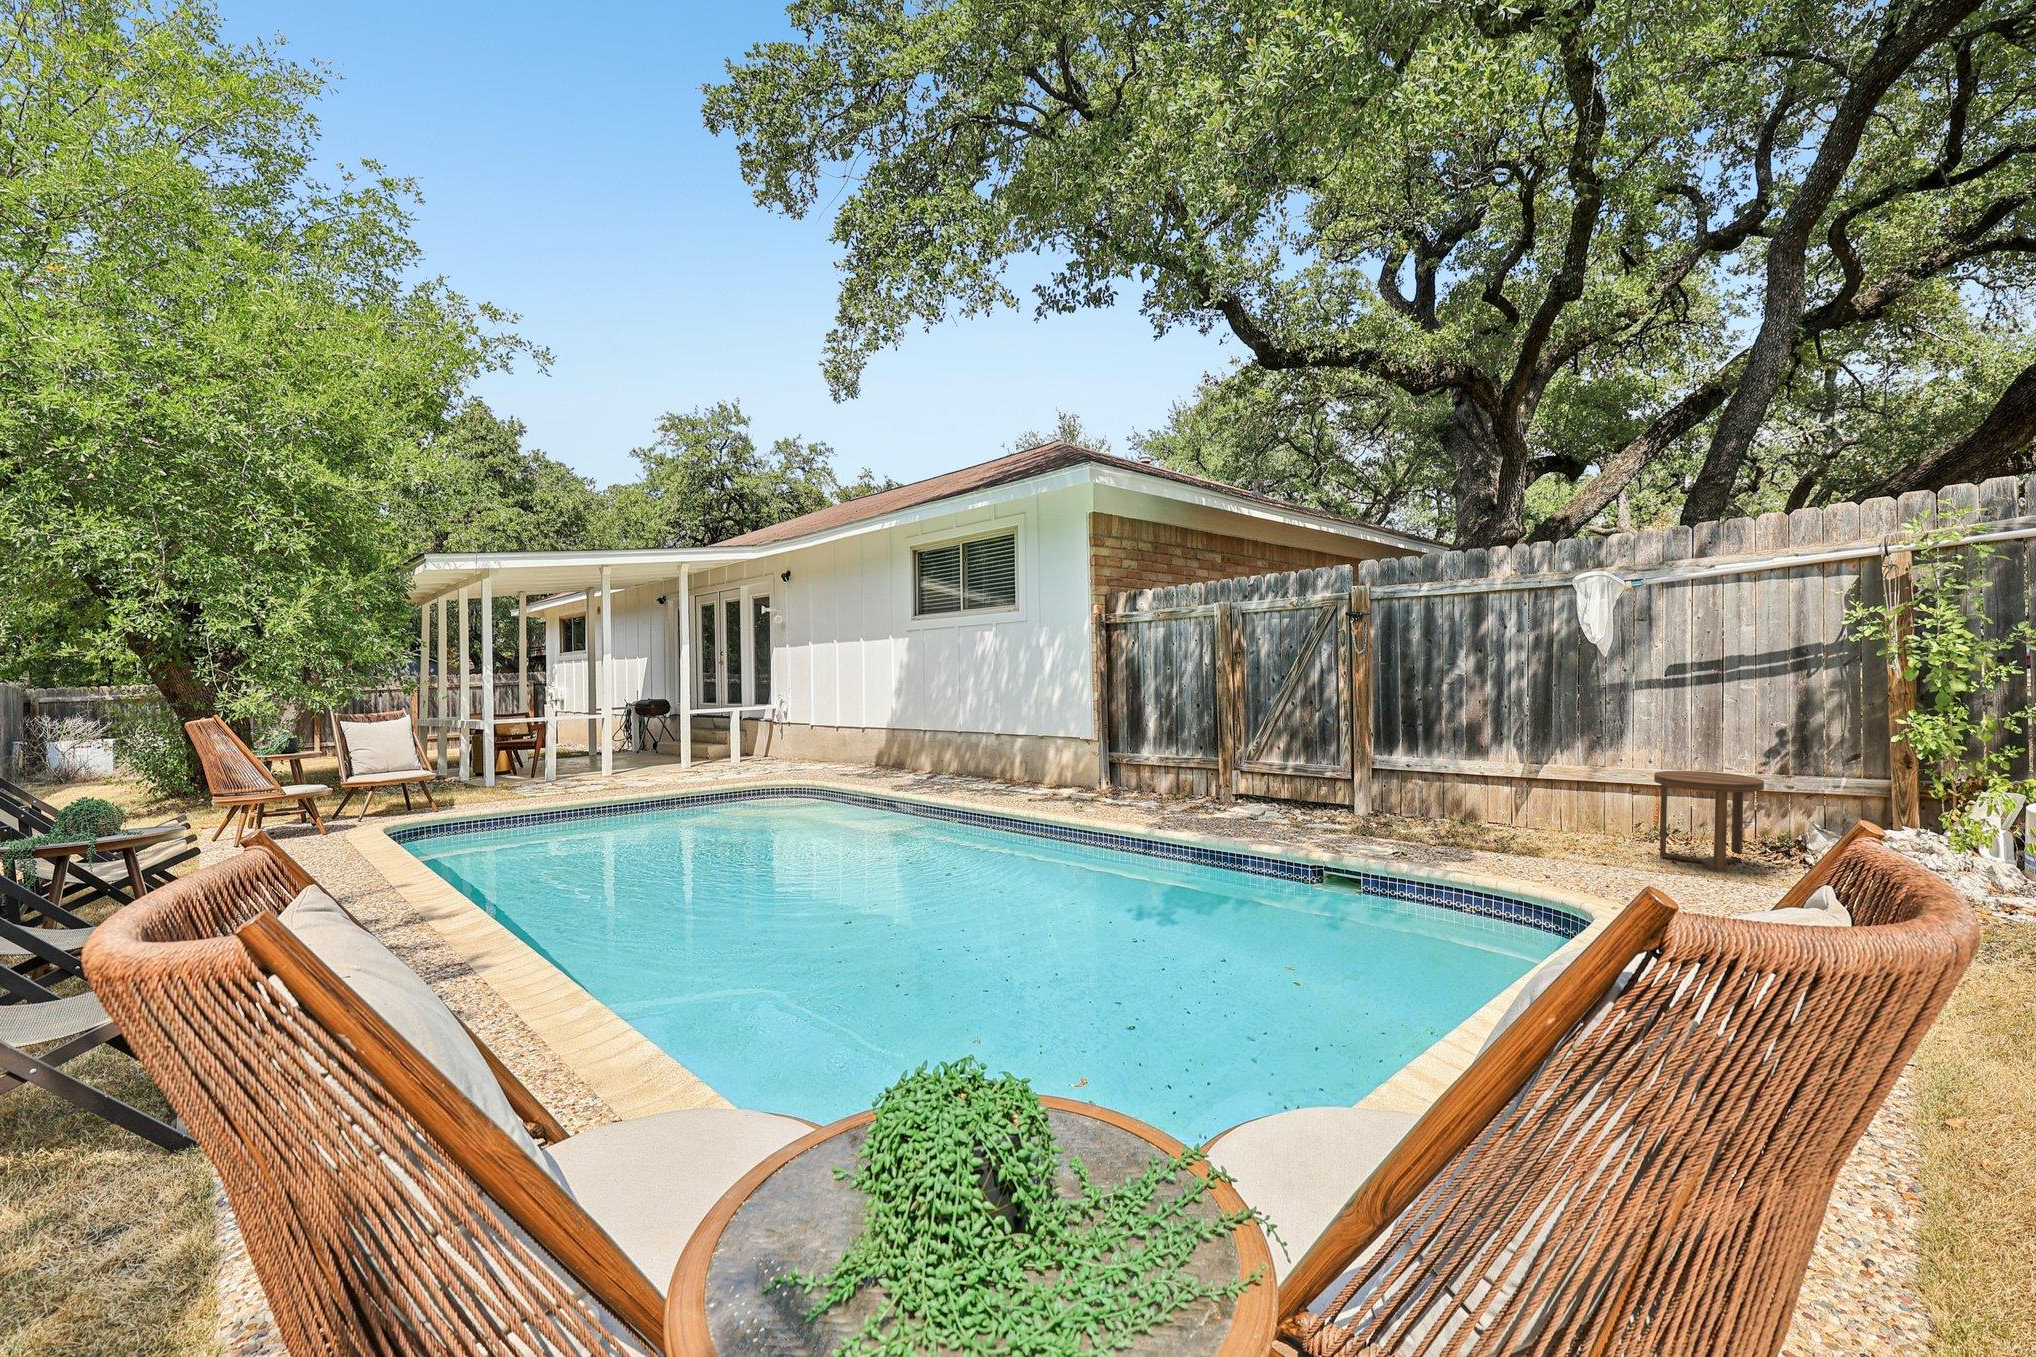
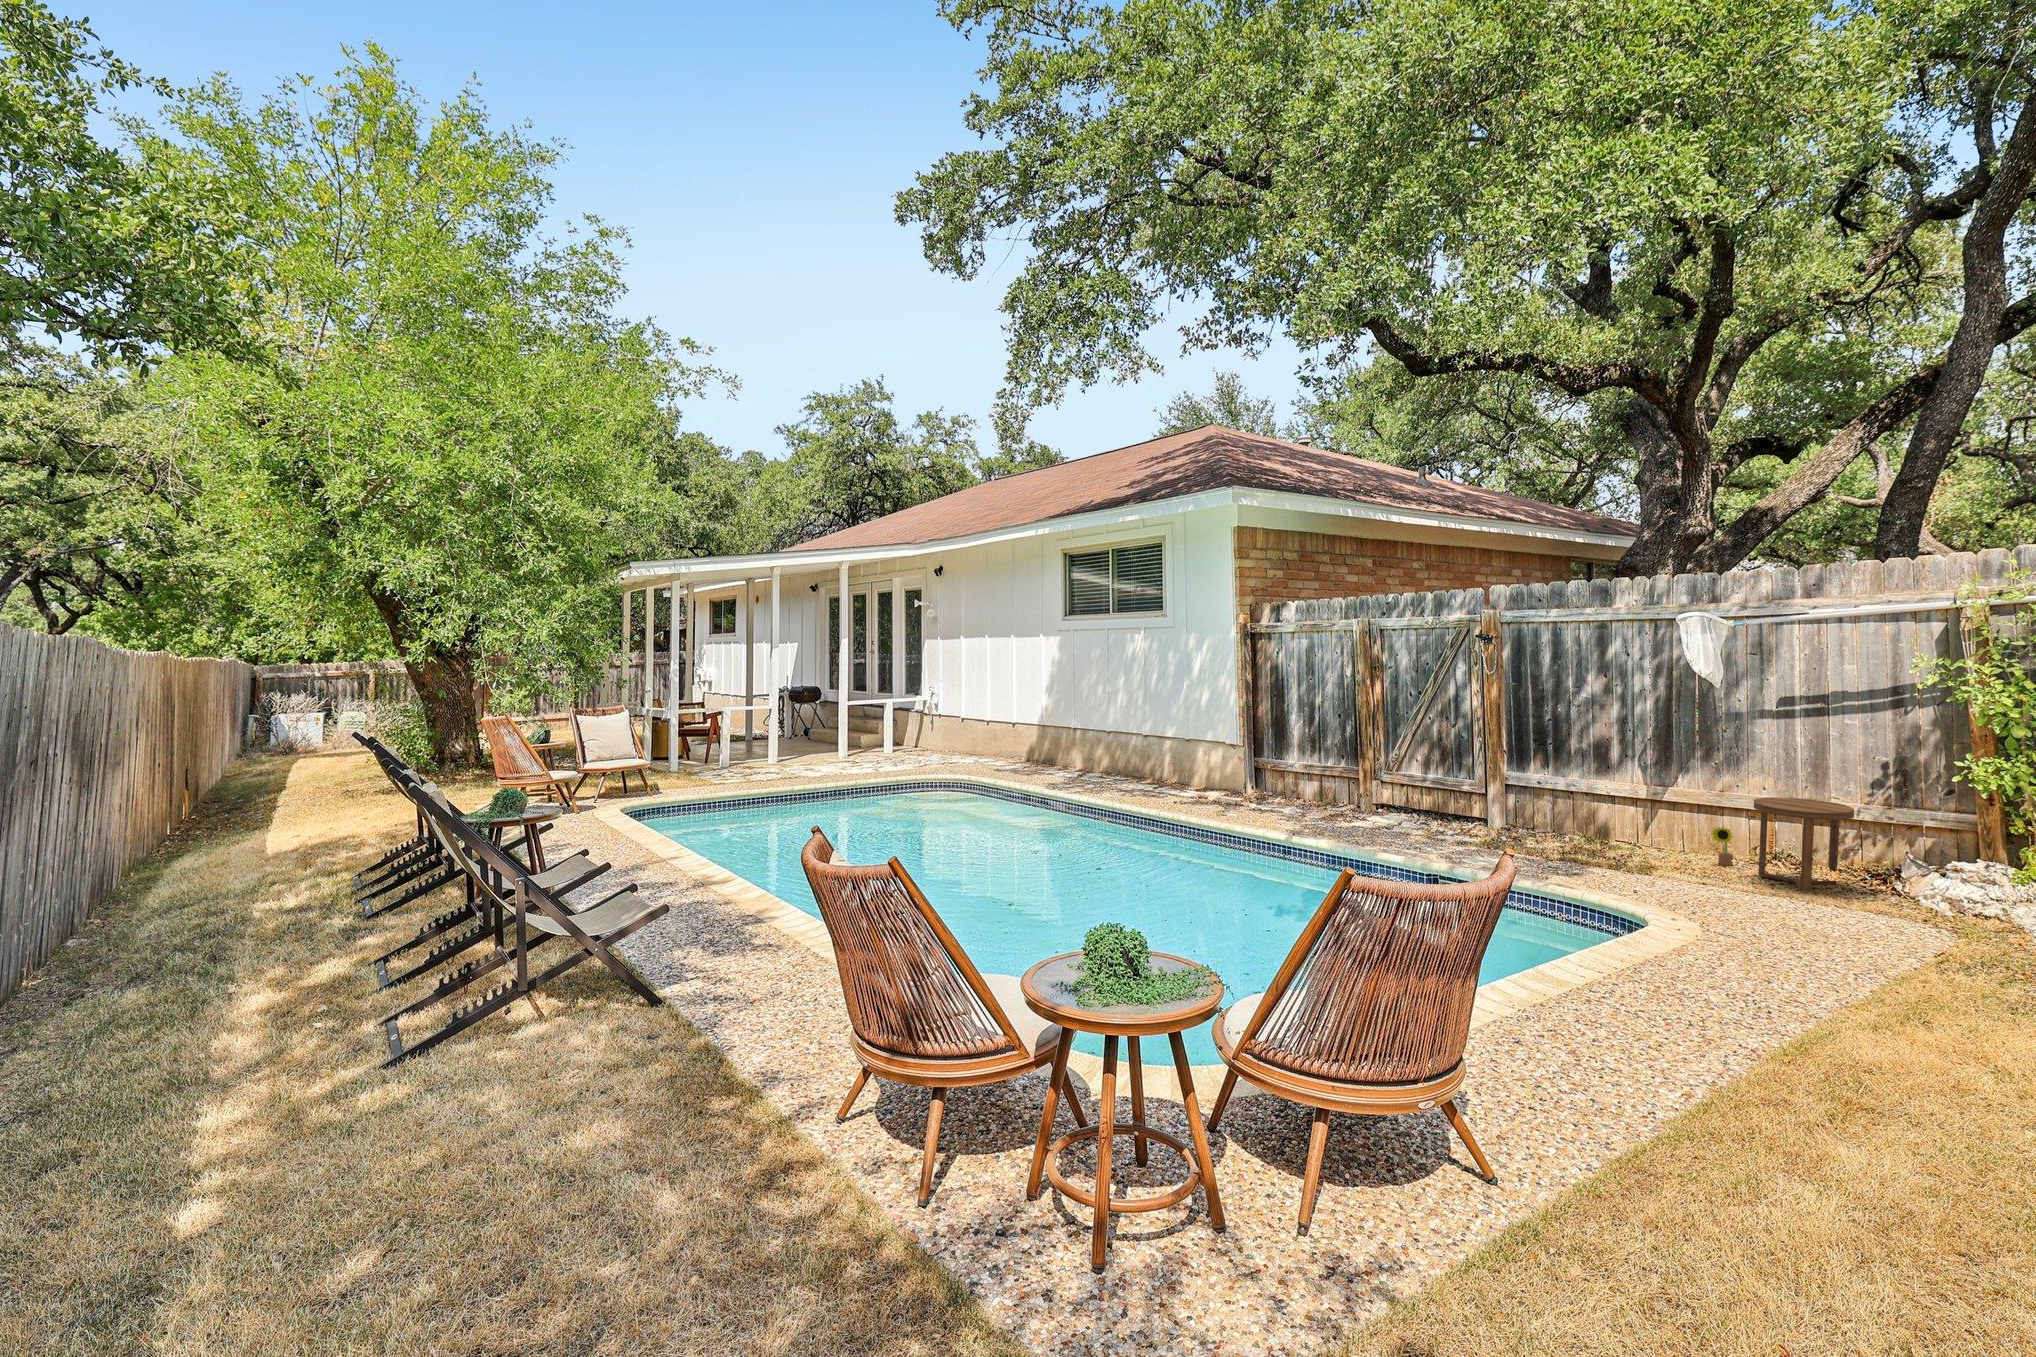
decorative plant: none [1600,805,1626,847] -> present [1711,827,1733,866]

